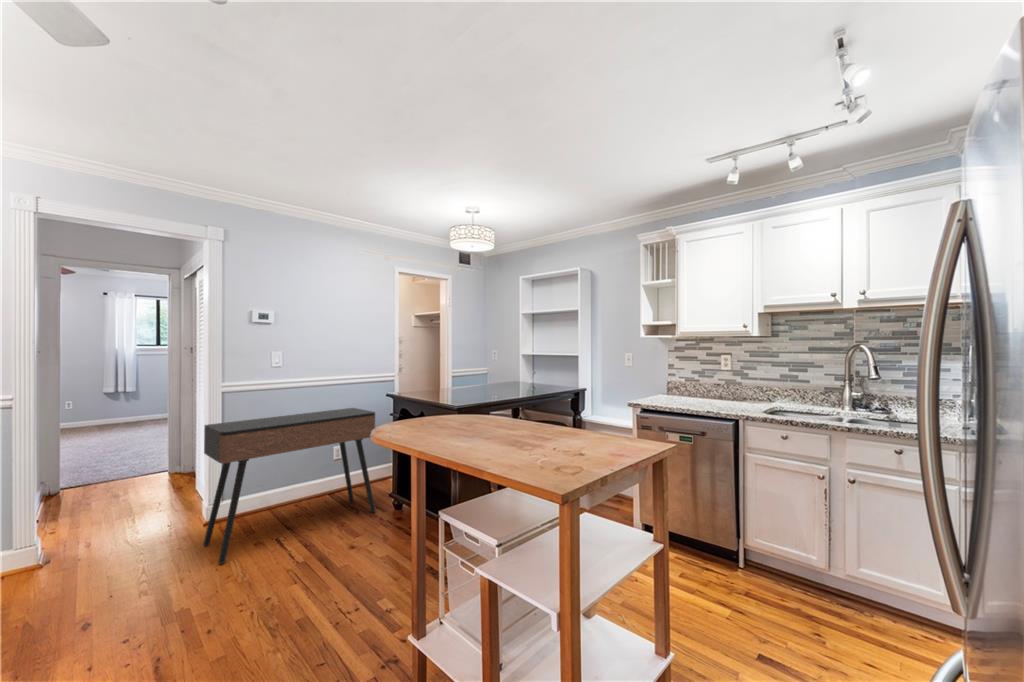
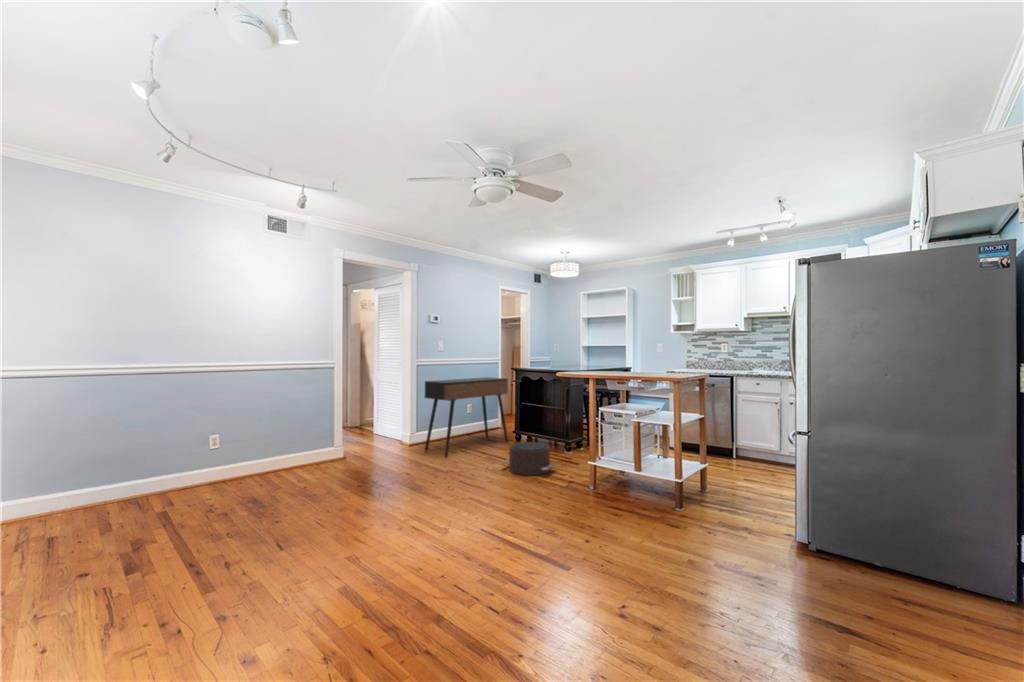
pouf: none [272,550,376,642] -> present [501,442,554,475]

